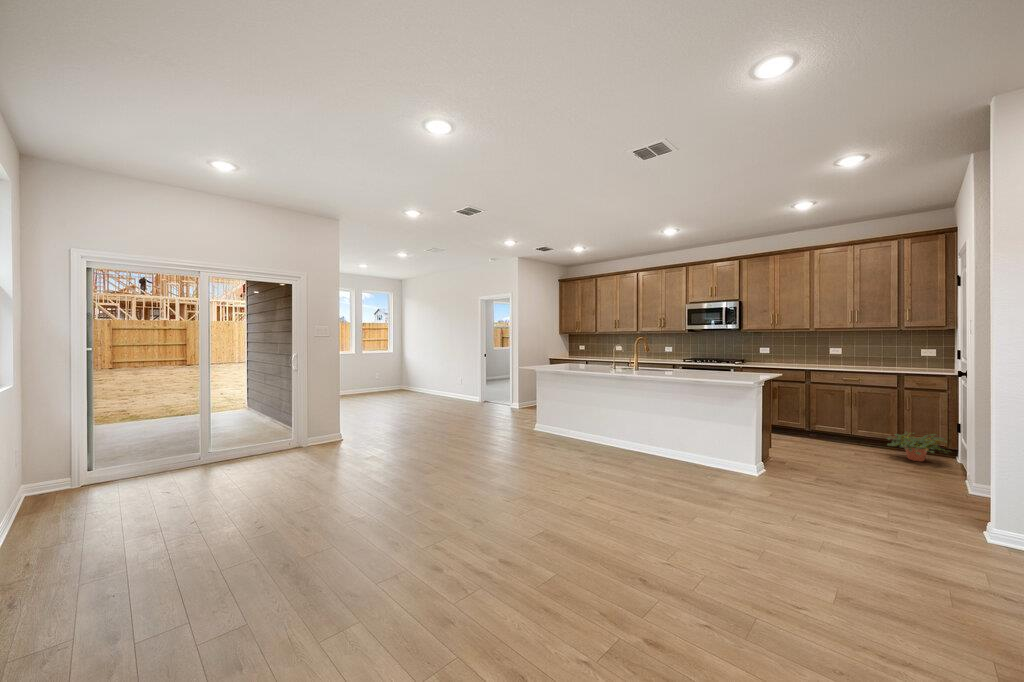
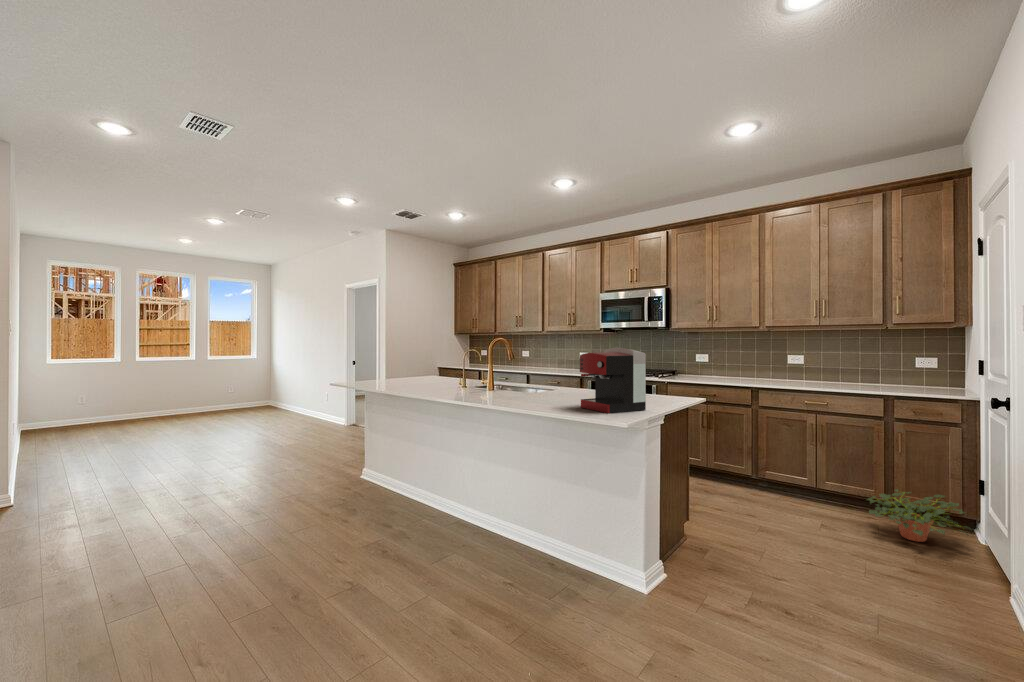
coffee maker: none [712,342,753,379] -> present [580,347,646,413]

